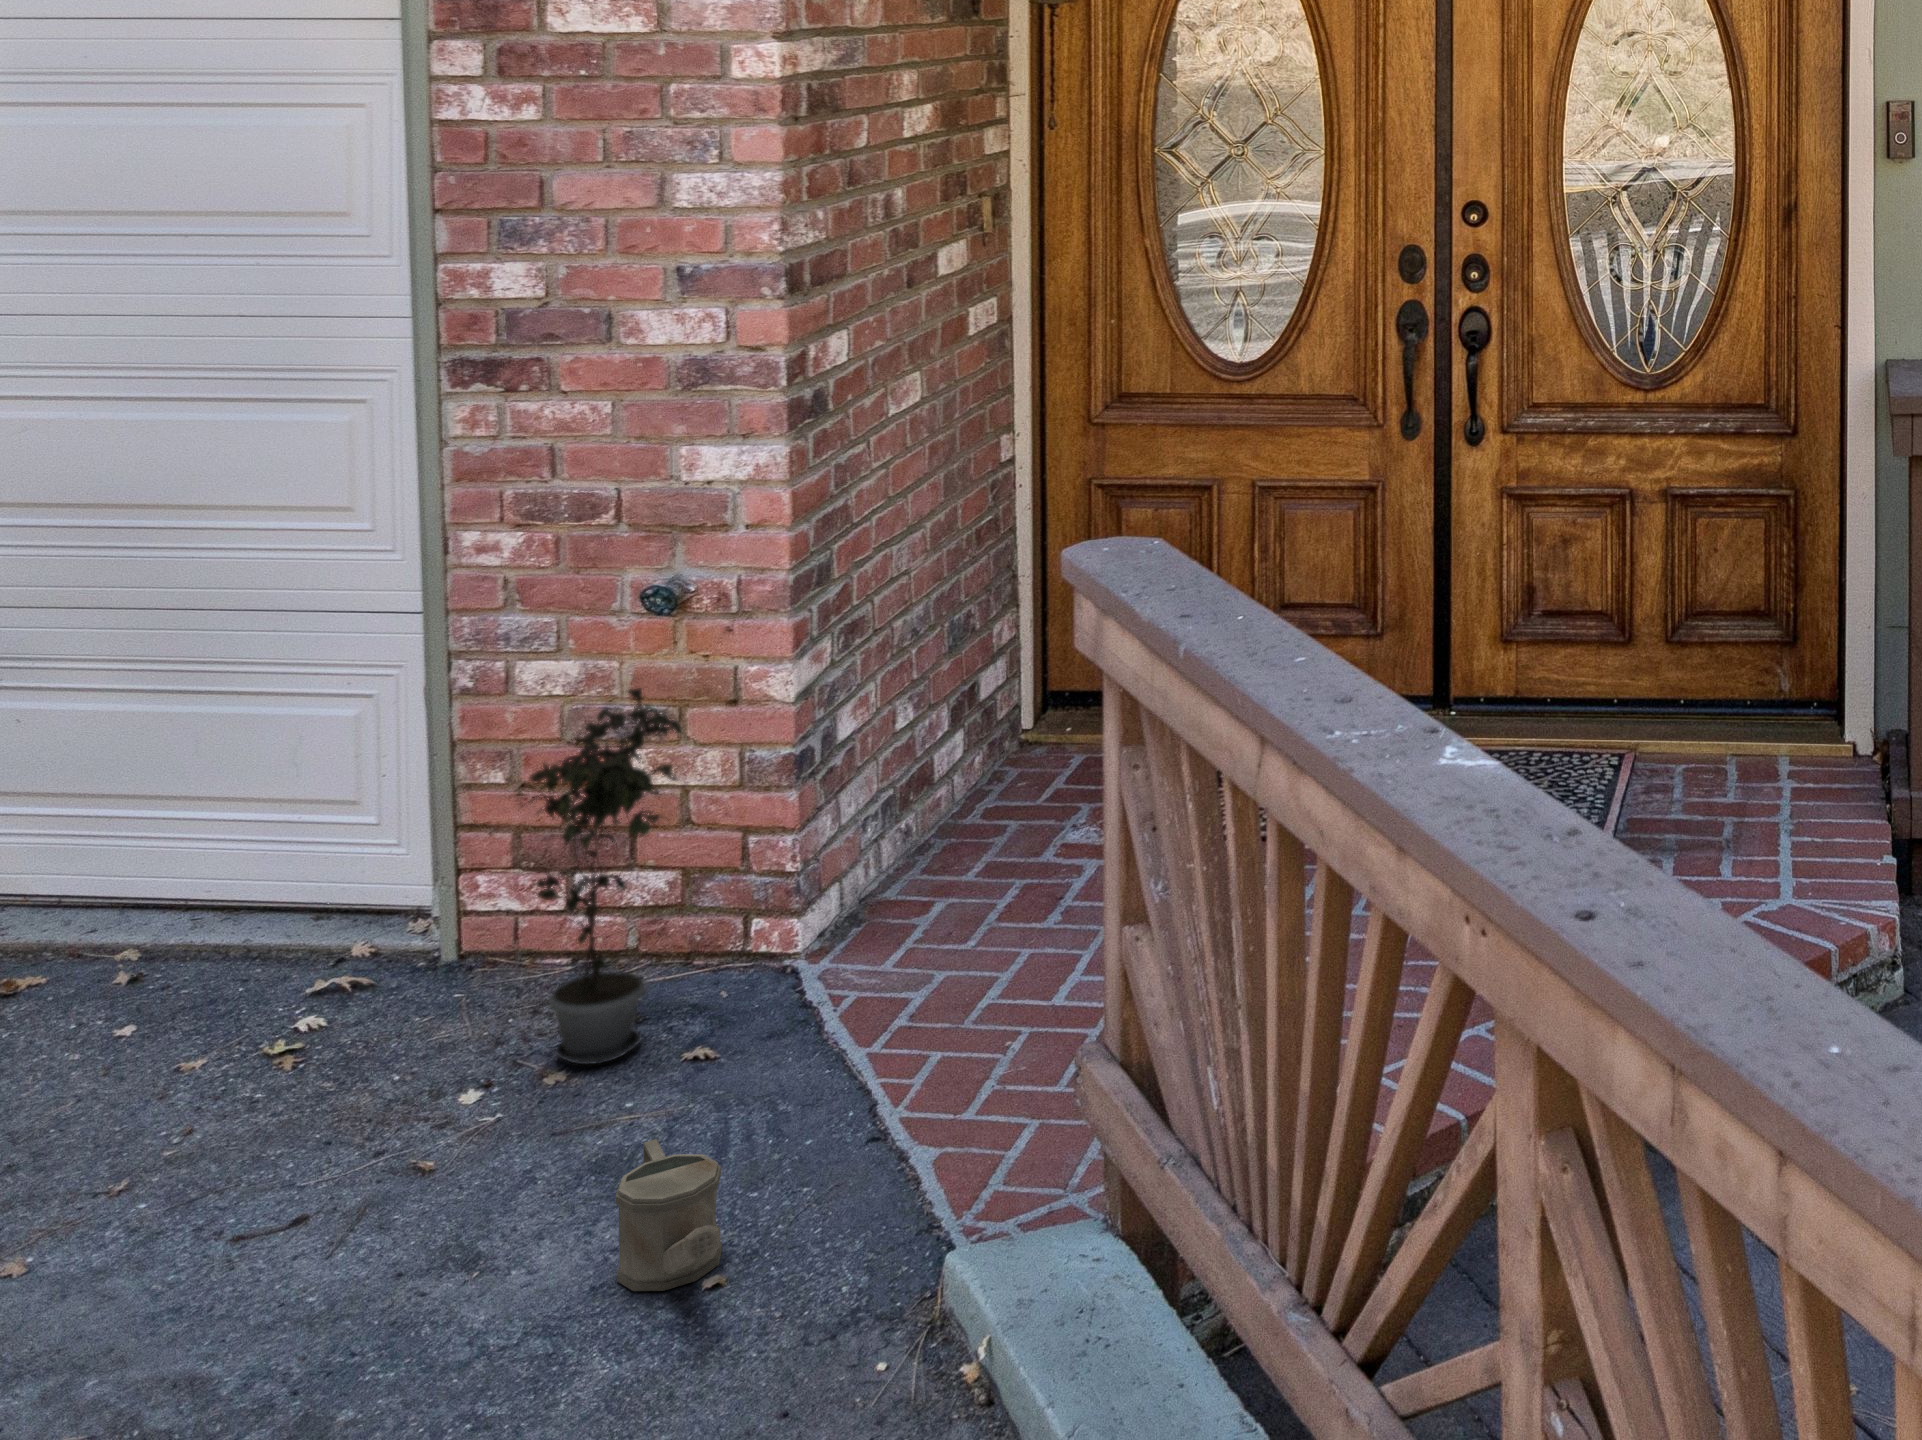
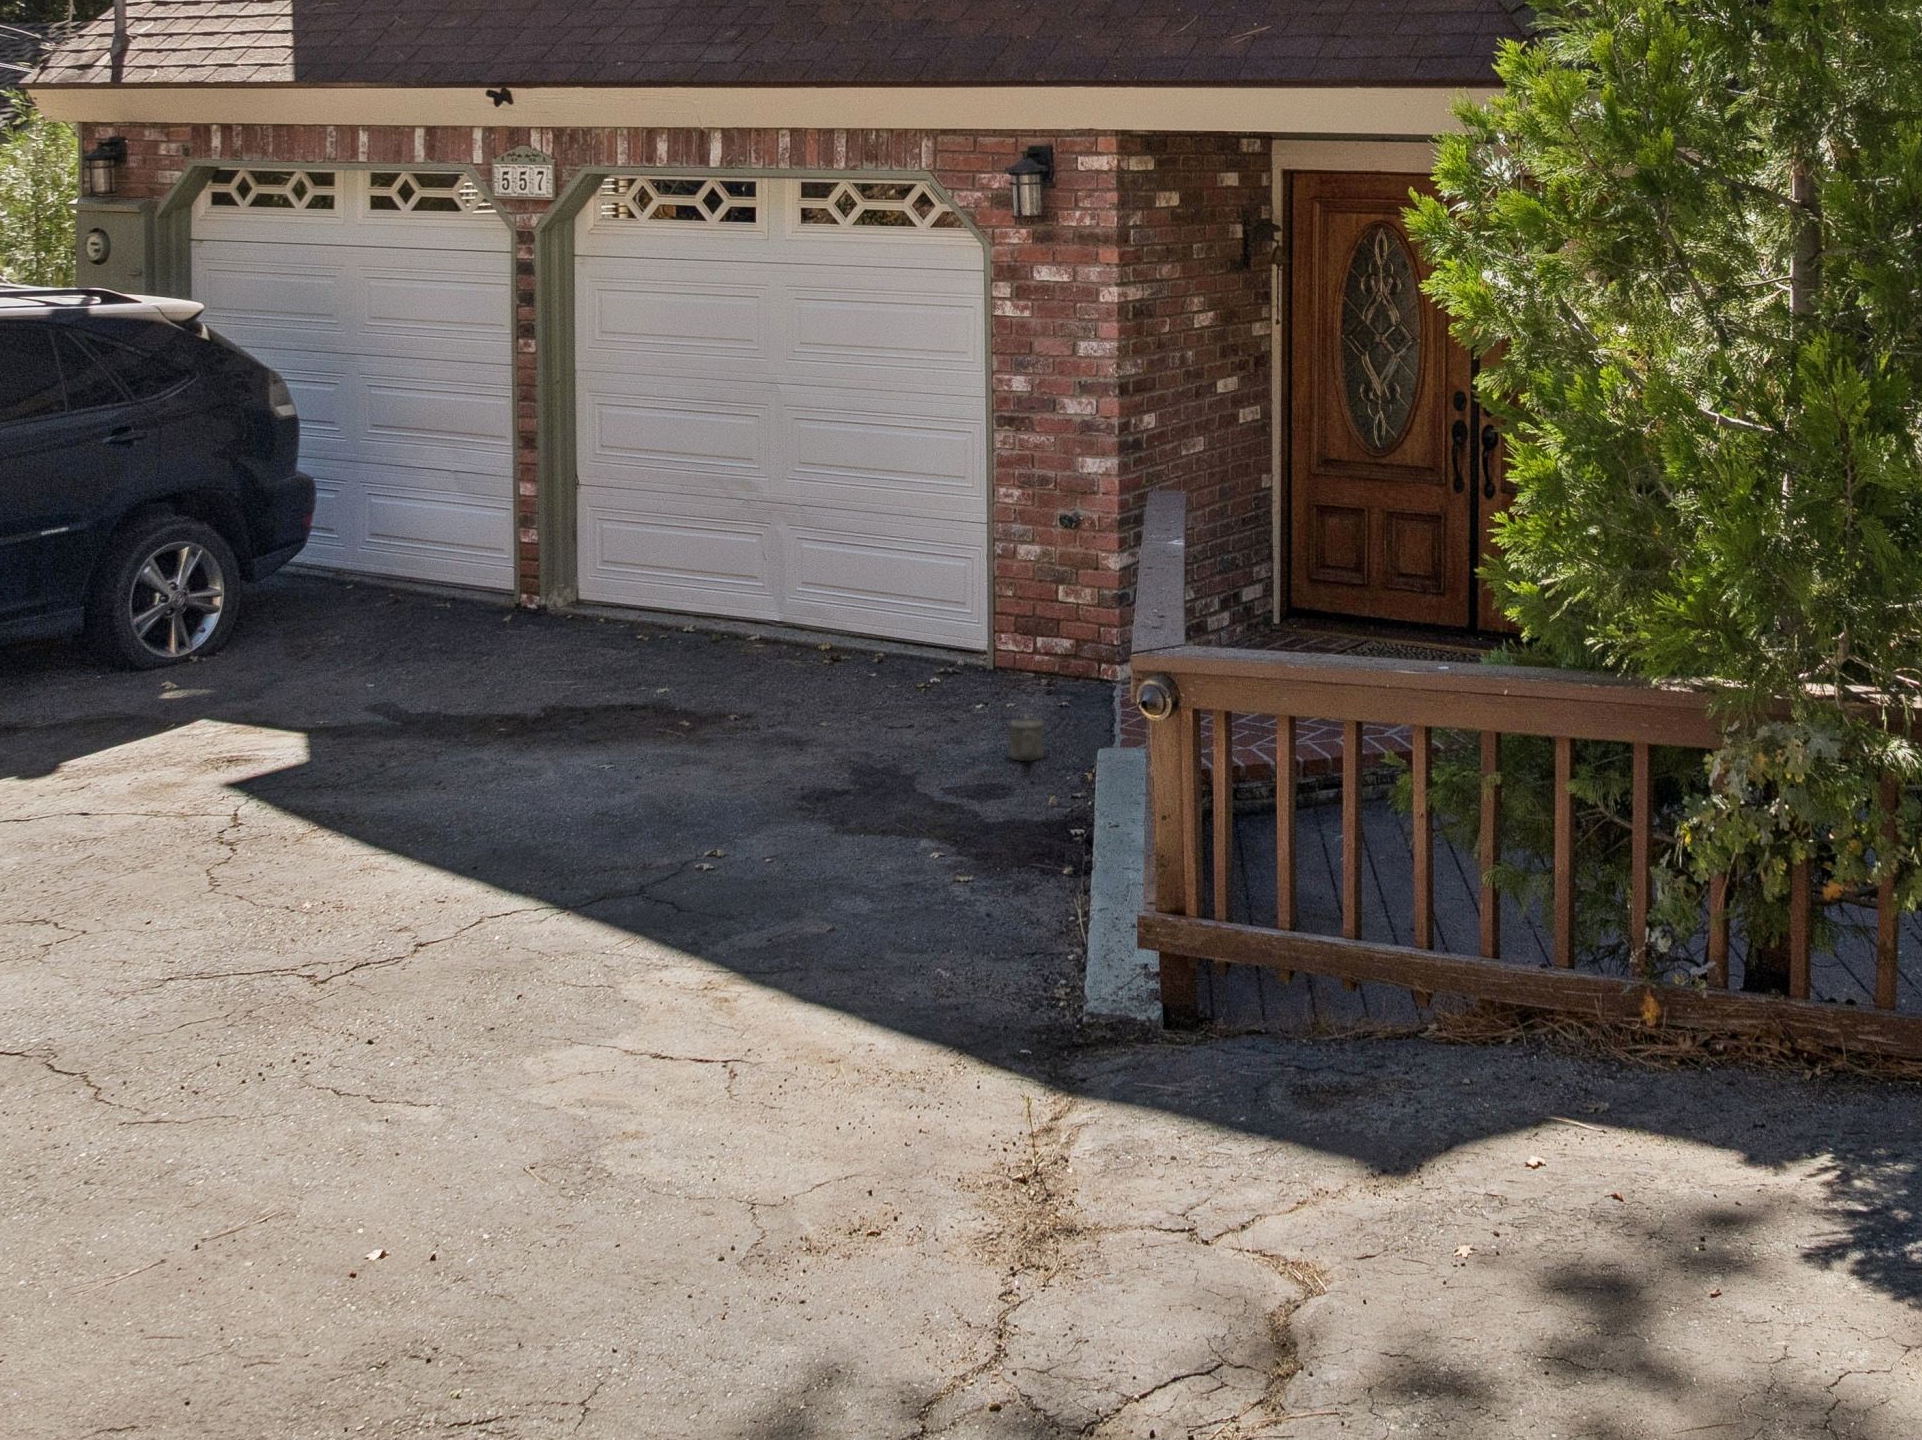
potted plant: present [518,688,682,1064] -> none [1000,555,1064,706]

